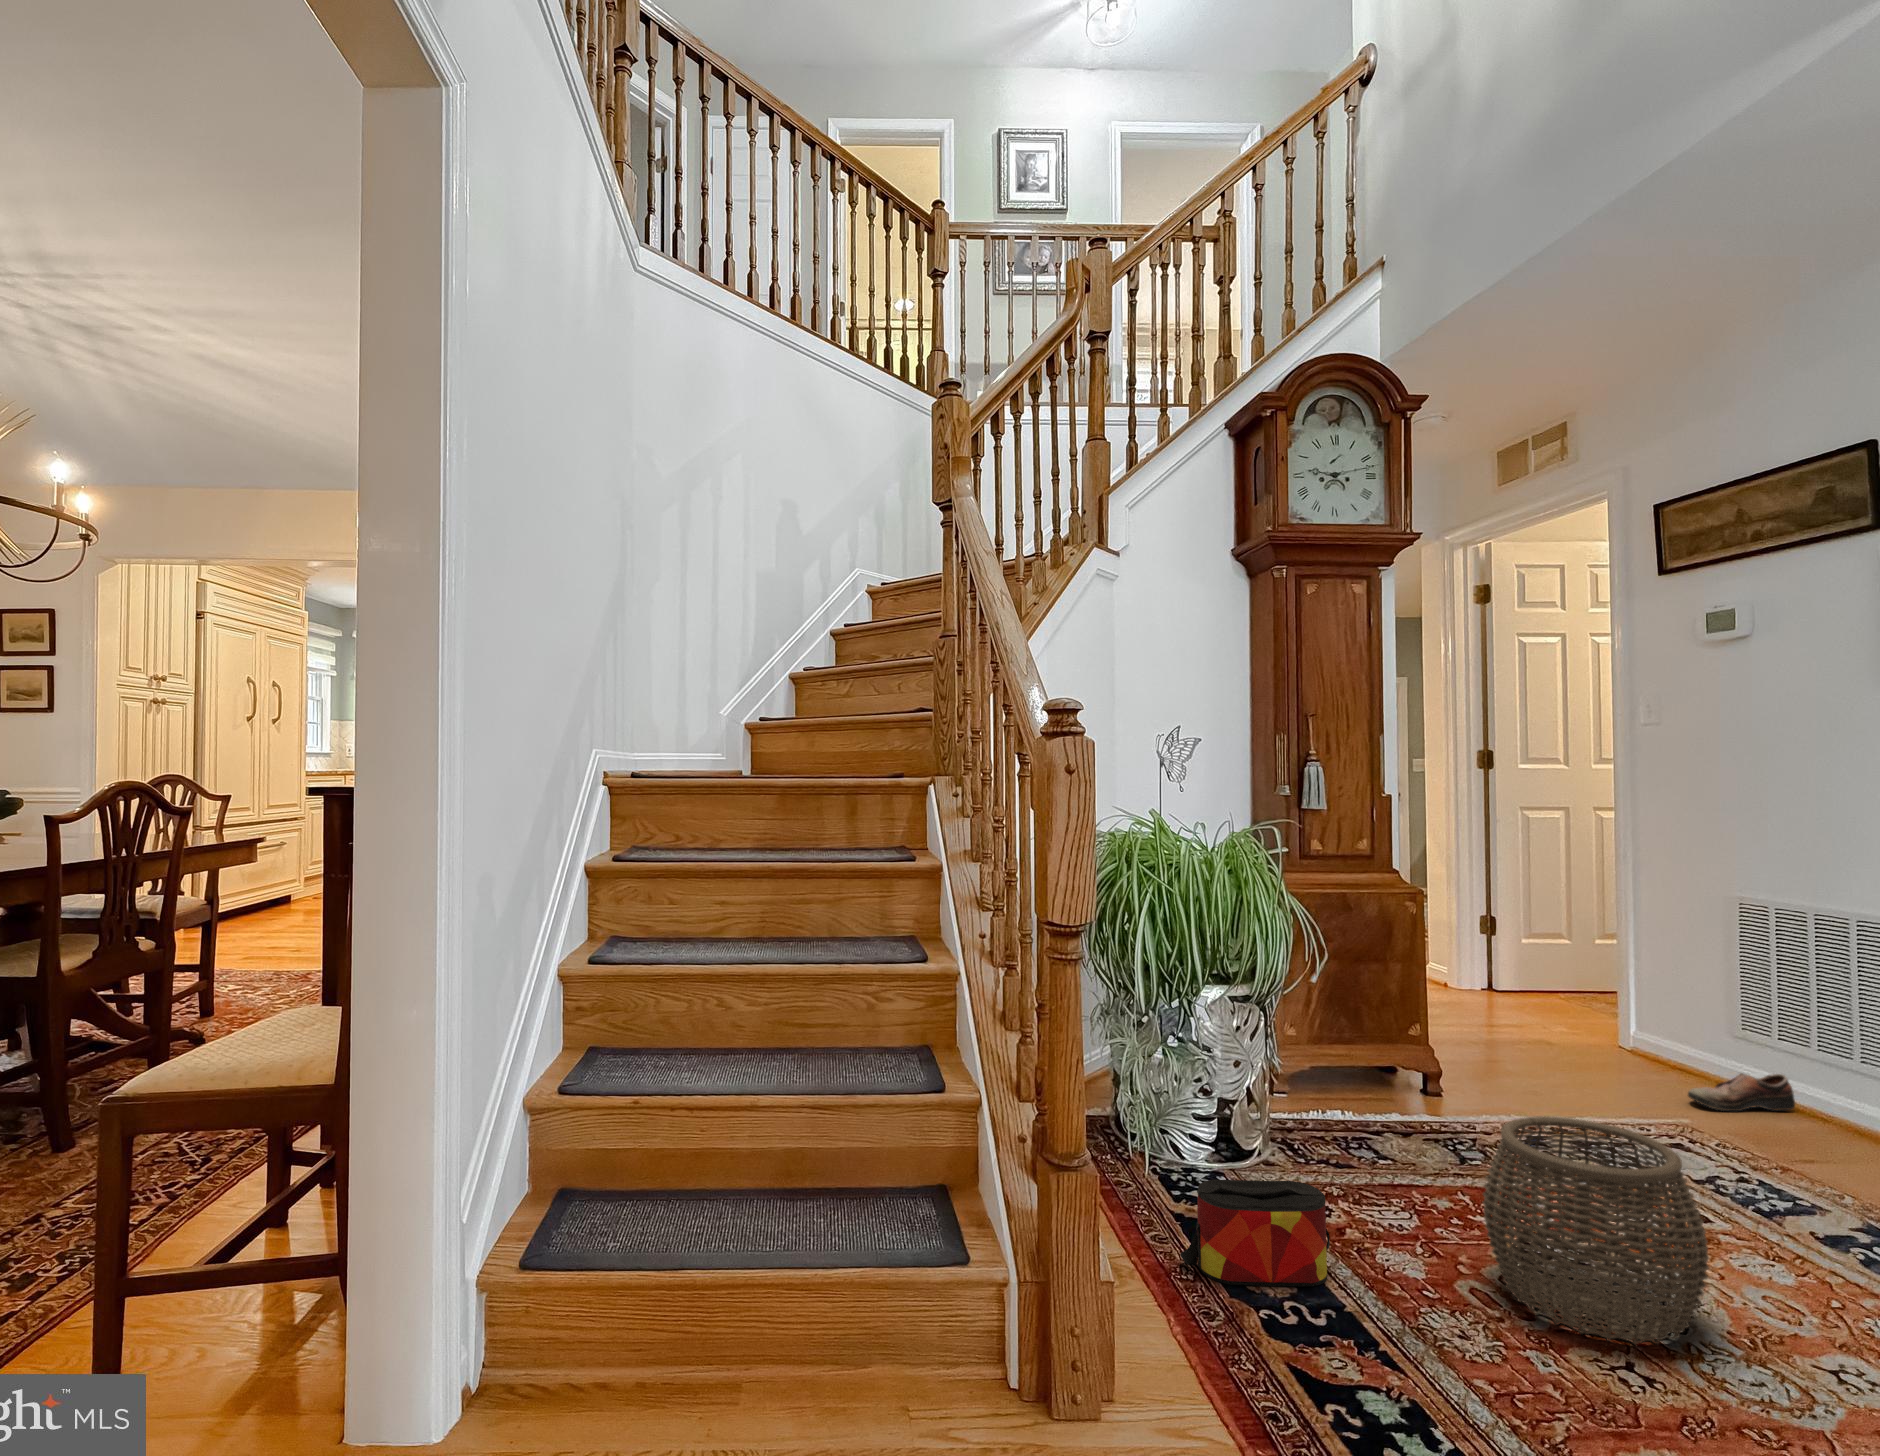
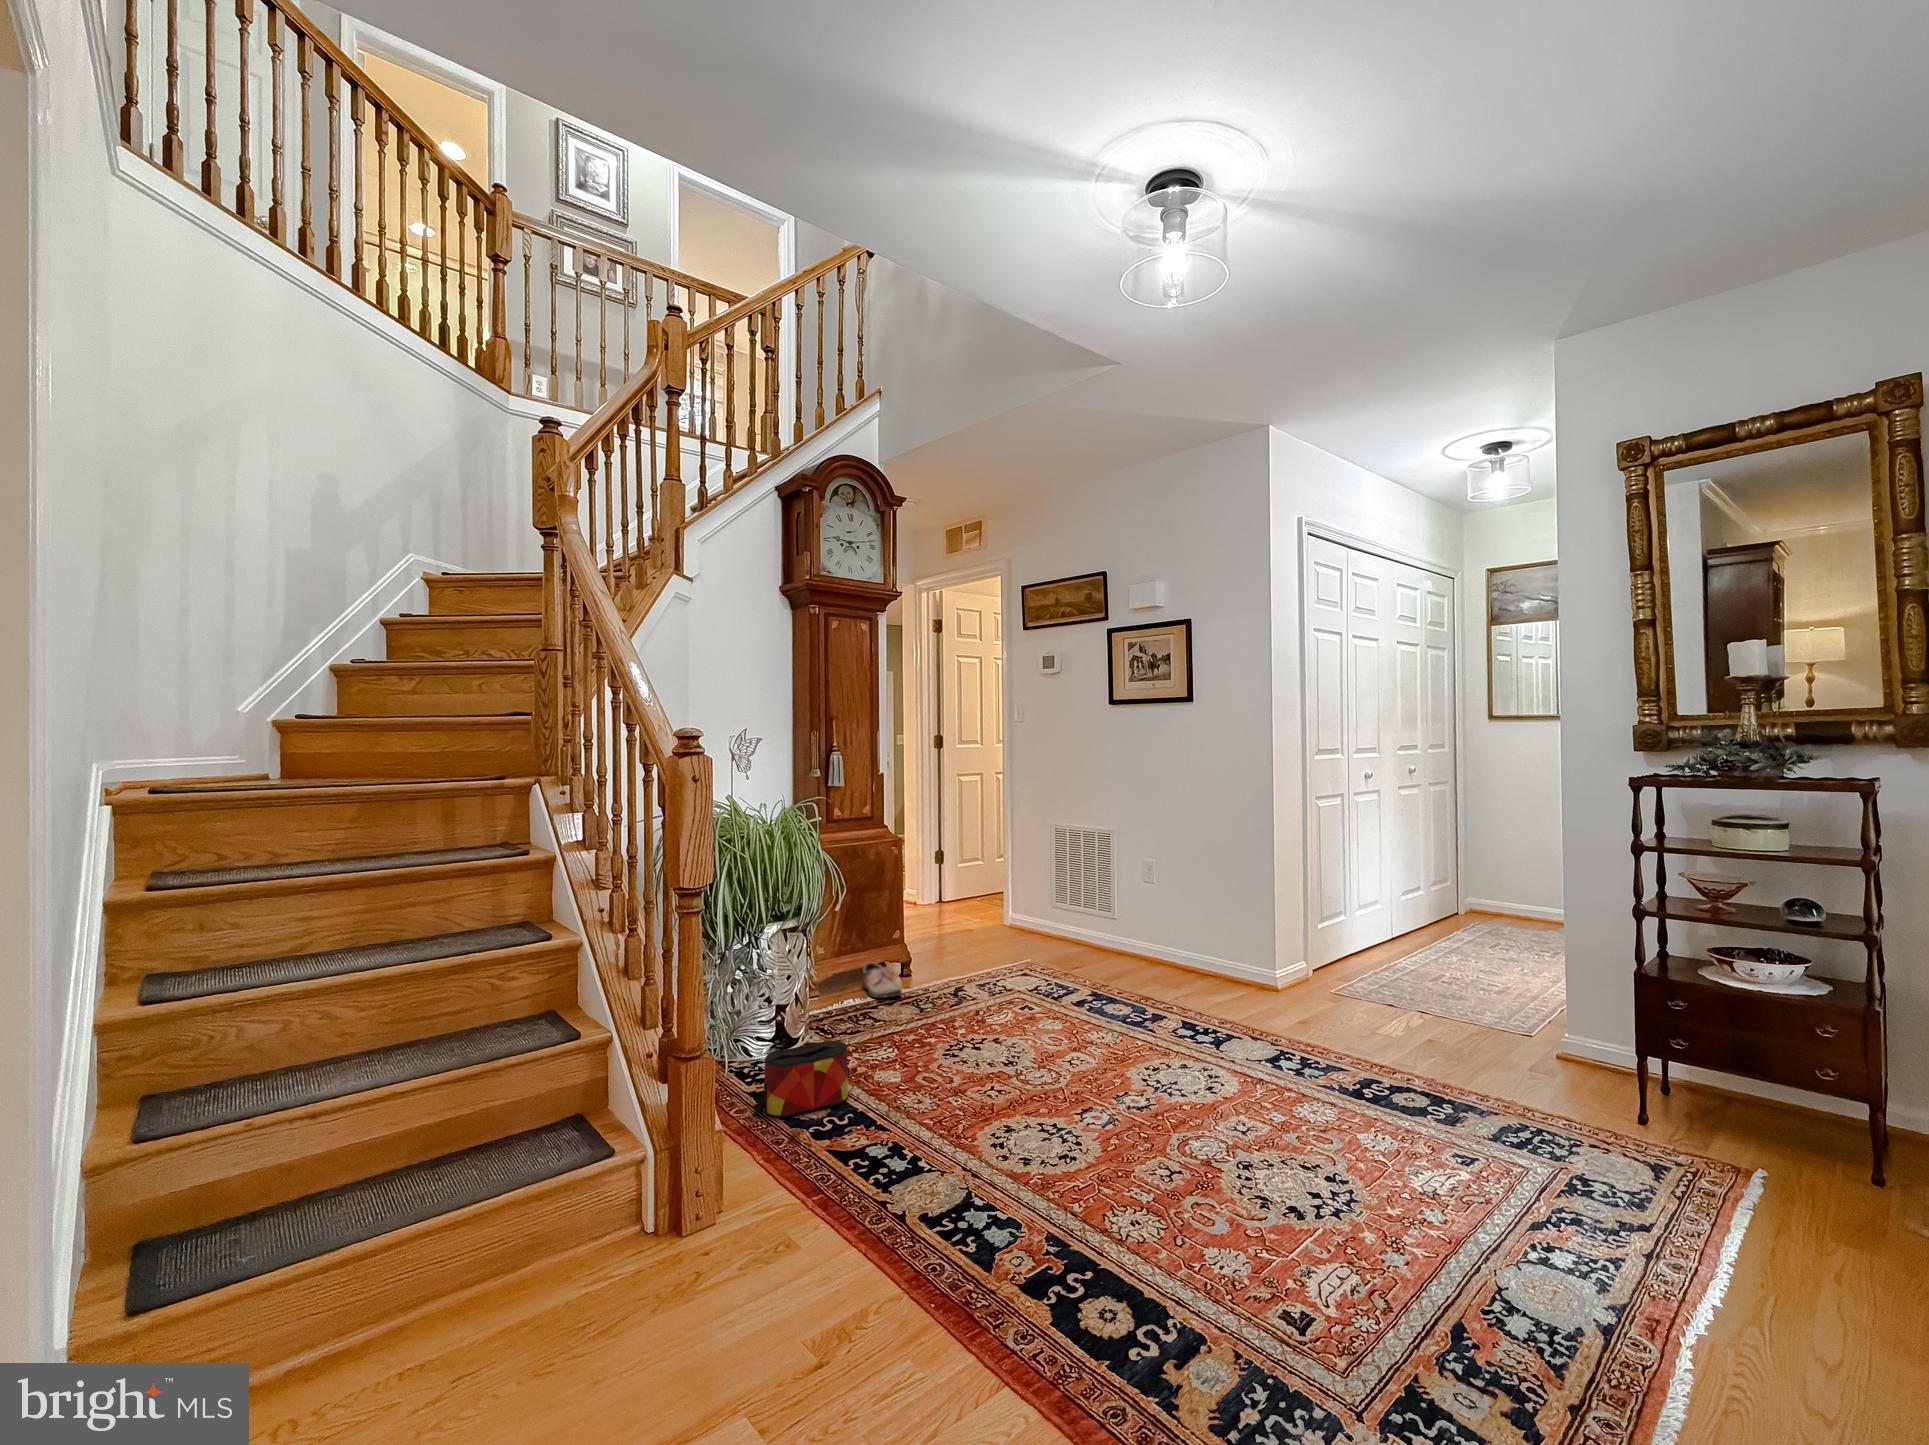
shoe: present [1688,1073,1795,1111] -> present [862,963,902,998]
woven basket: present [1483,1117,1709,1344] -> none [937,968,1047,1090]

